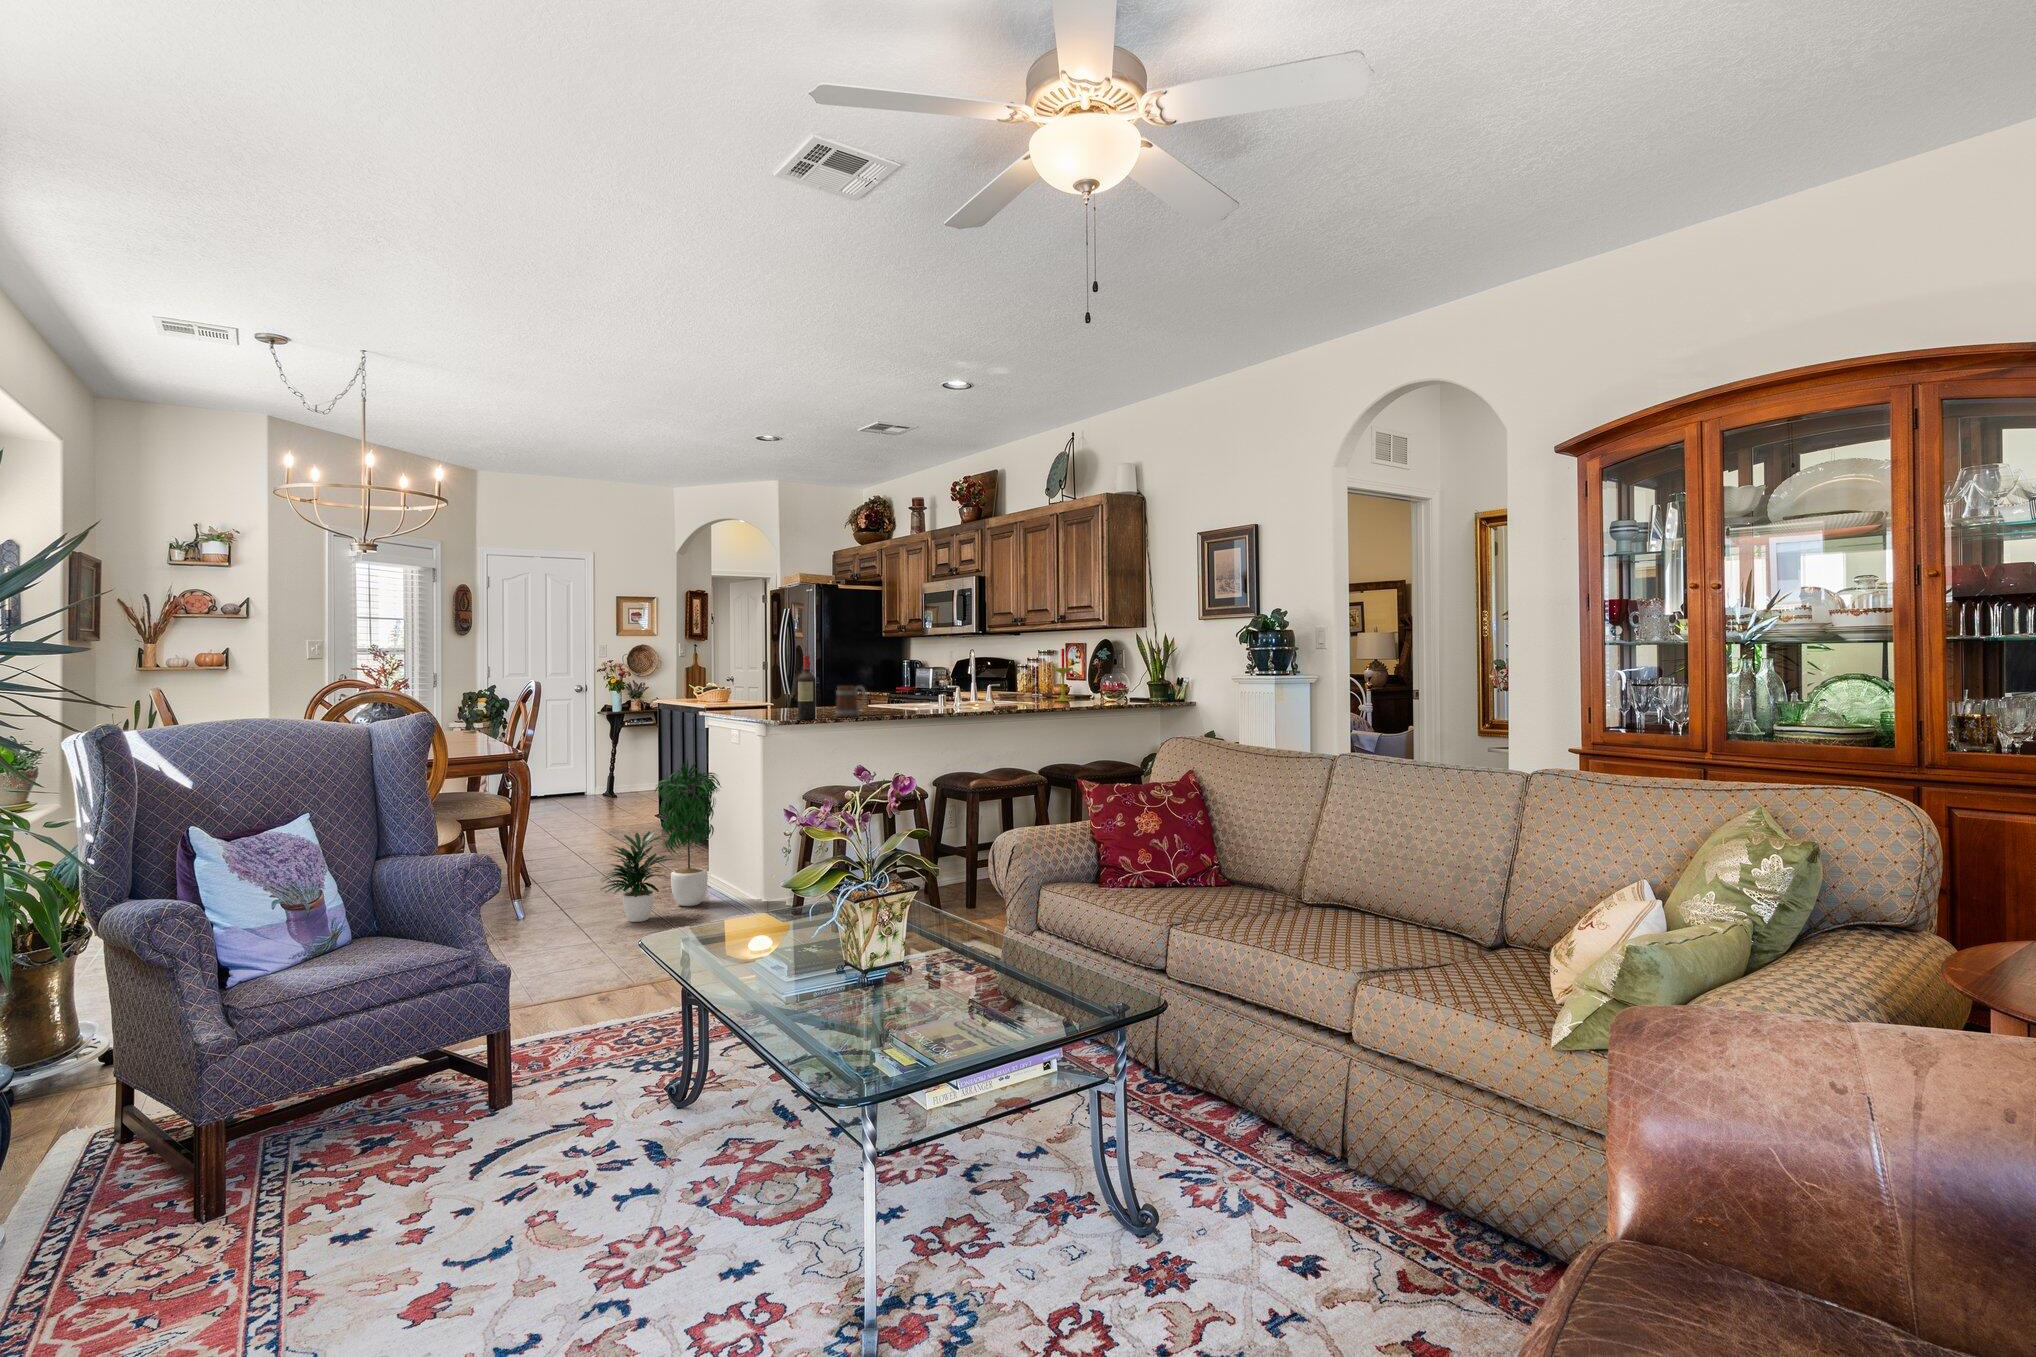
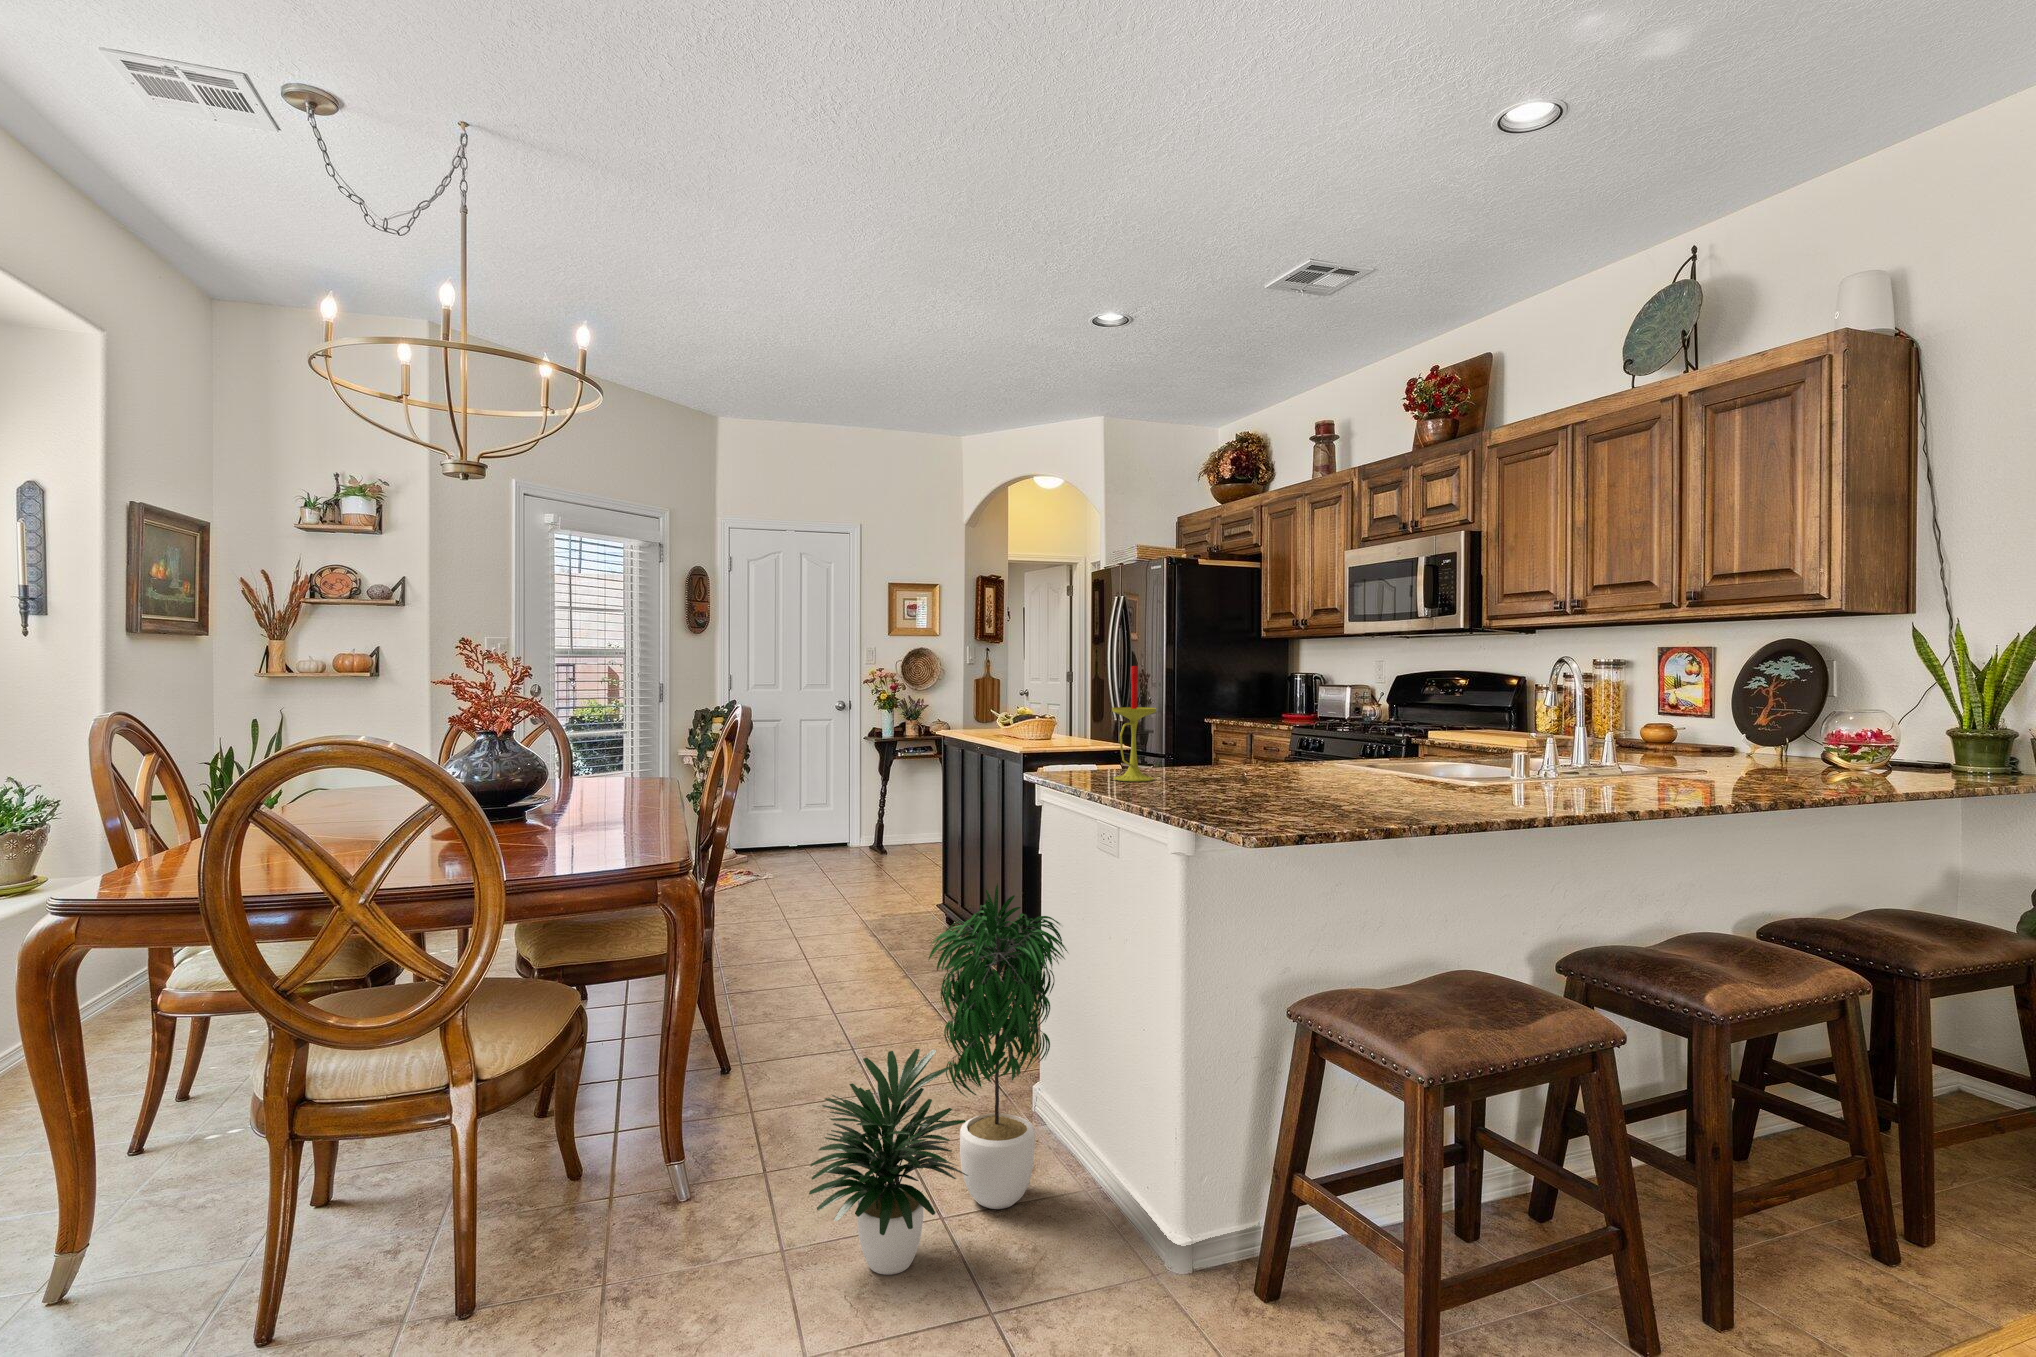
candle: present [1053,649,1073,701] -> present [1112,666,1156,781]
wine bottle: present [798,656,816,720] -> none [1249,666,1291,819]
mug: present [835,686,866,717] -> none [1324,736,1404,812]

